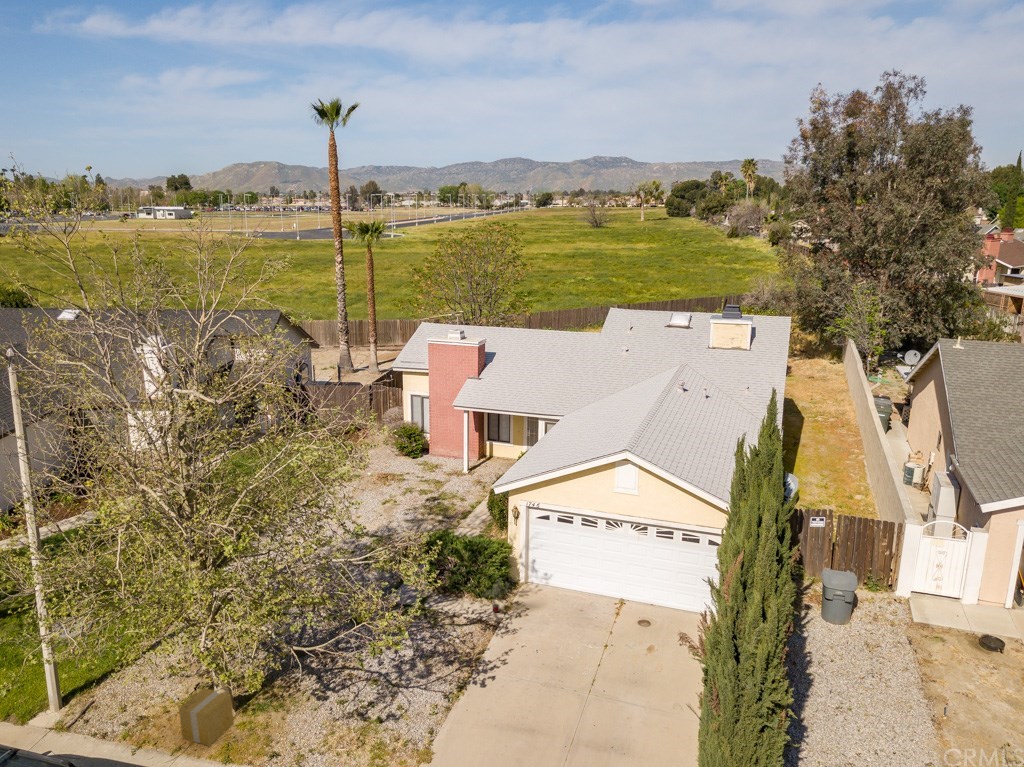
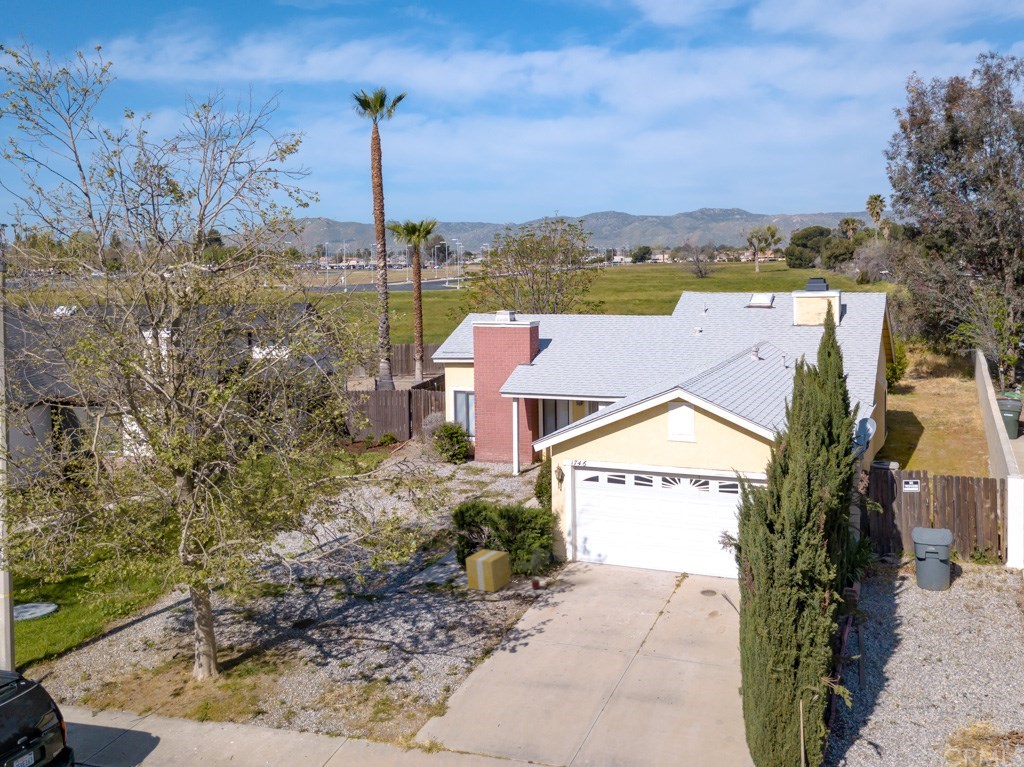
cardboard box: present [179,688,234,746] -> present [466,549,510,592]

